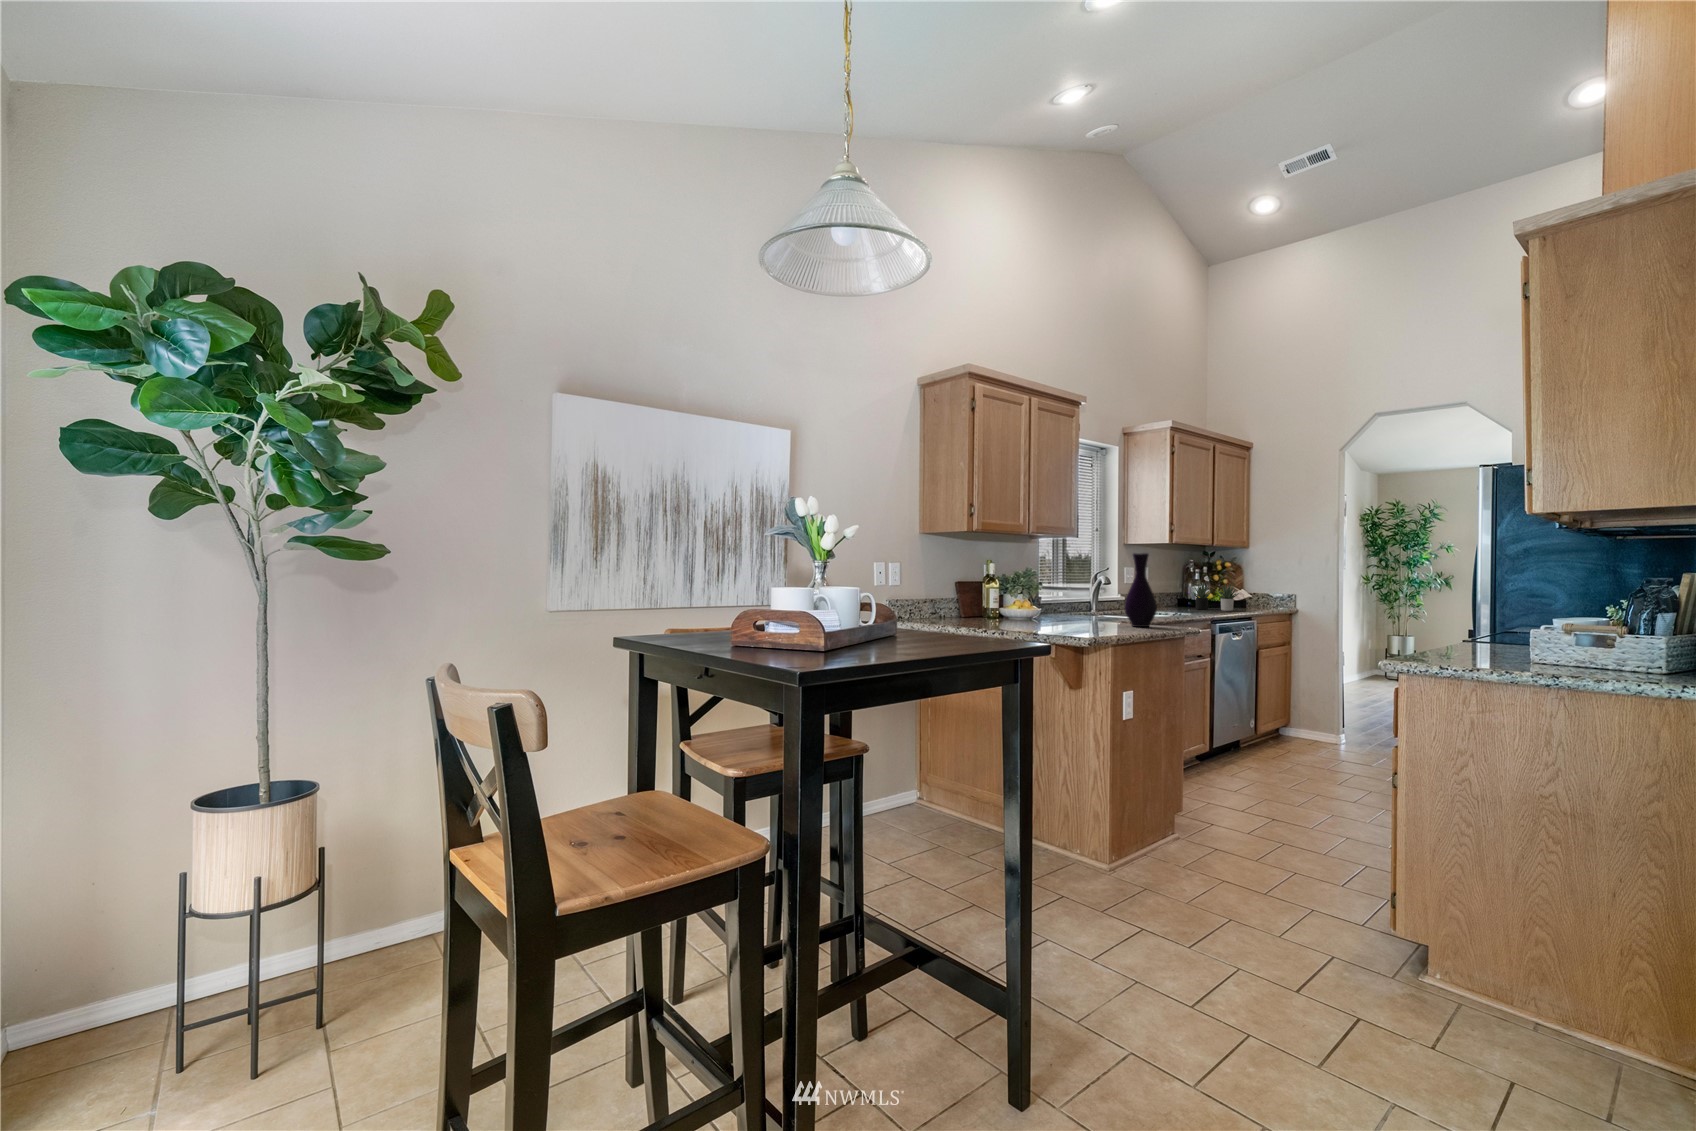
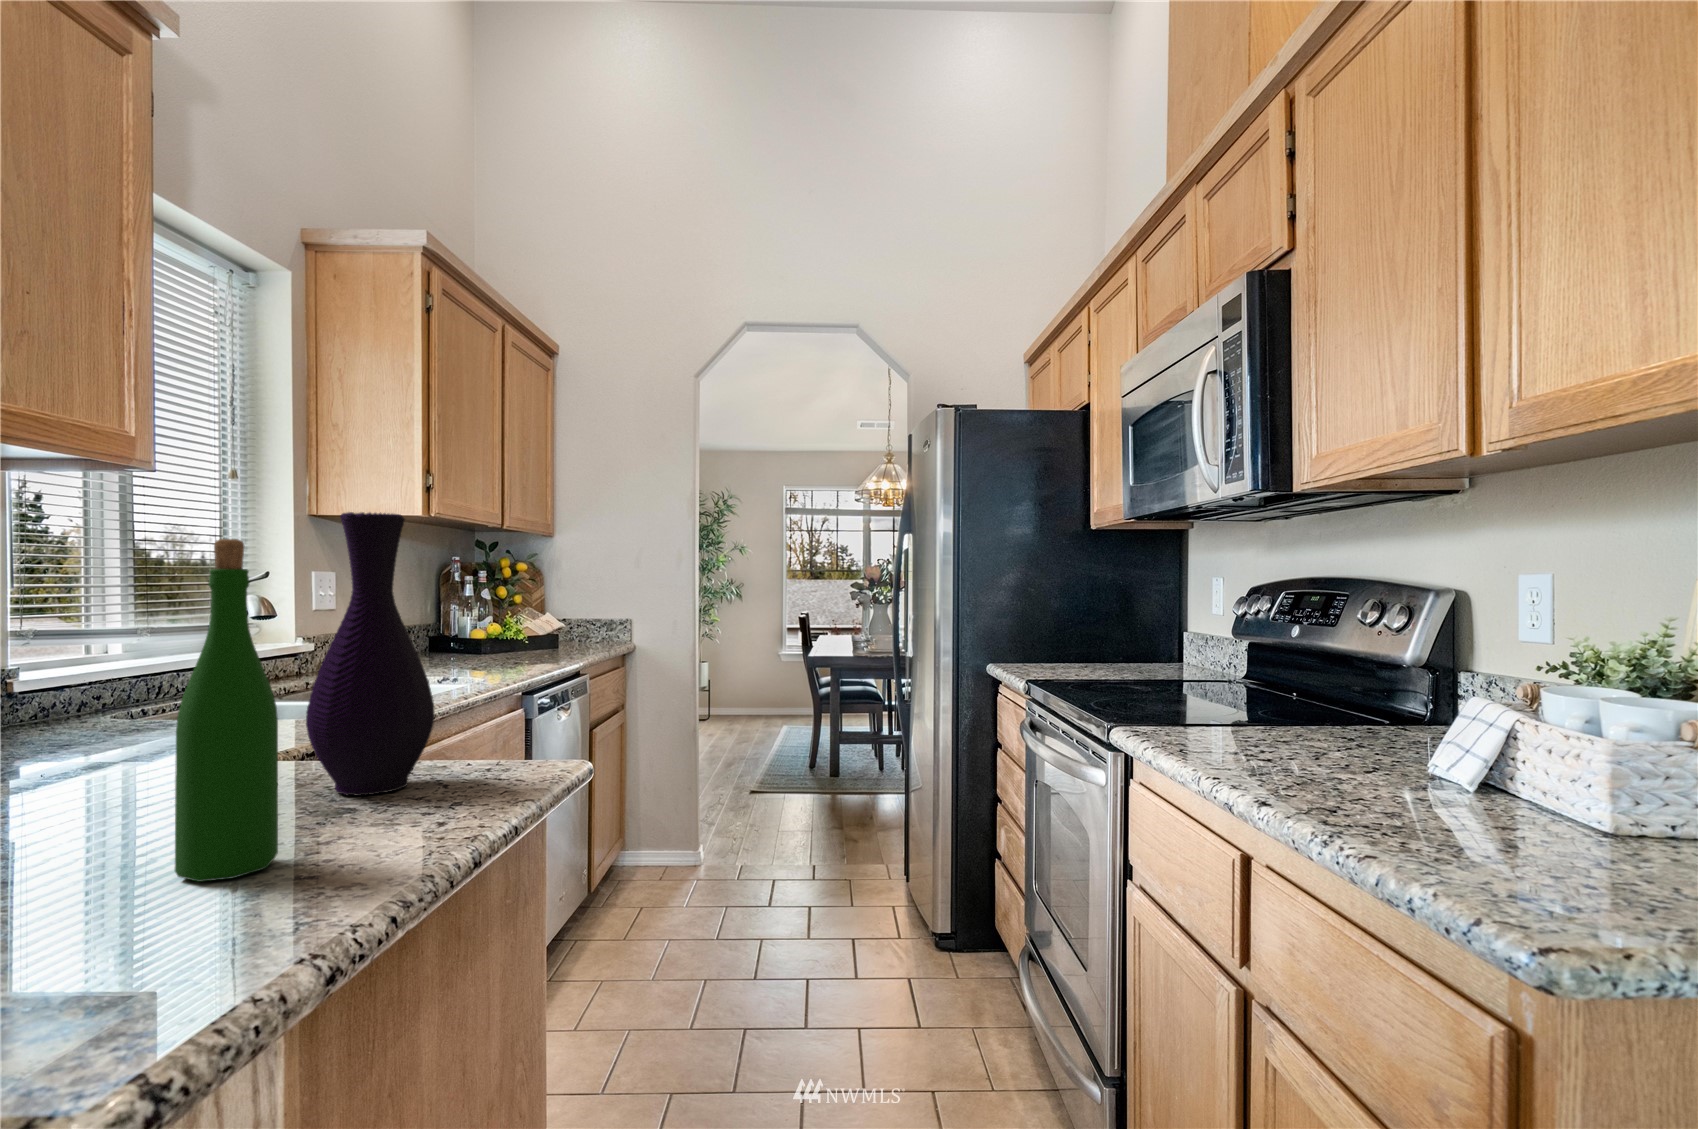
wine bottle: none [1102,562,1120,630] -> present [175,539,278,882]
succulent plant: present [1193,585,1239,611] -> none [459,601,559,658]

